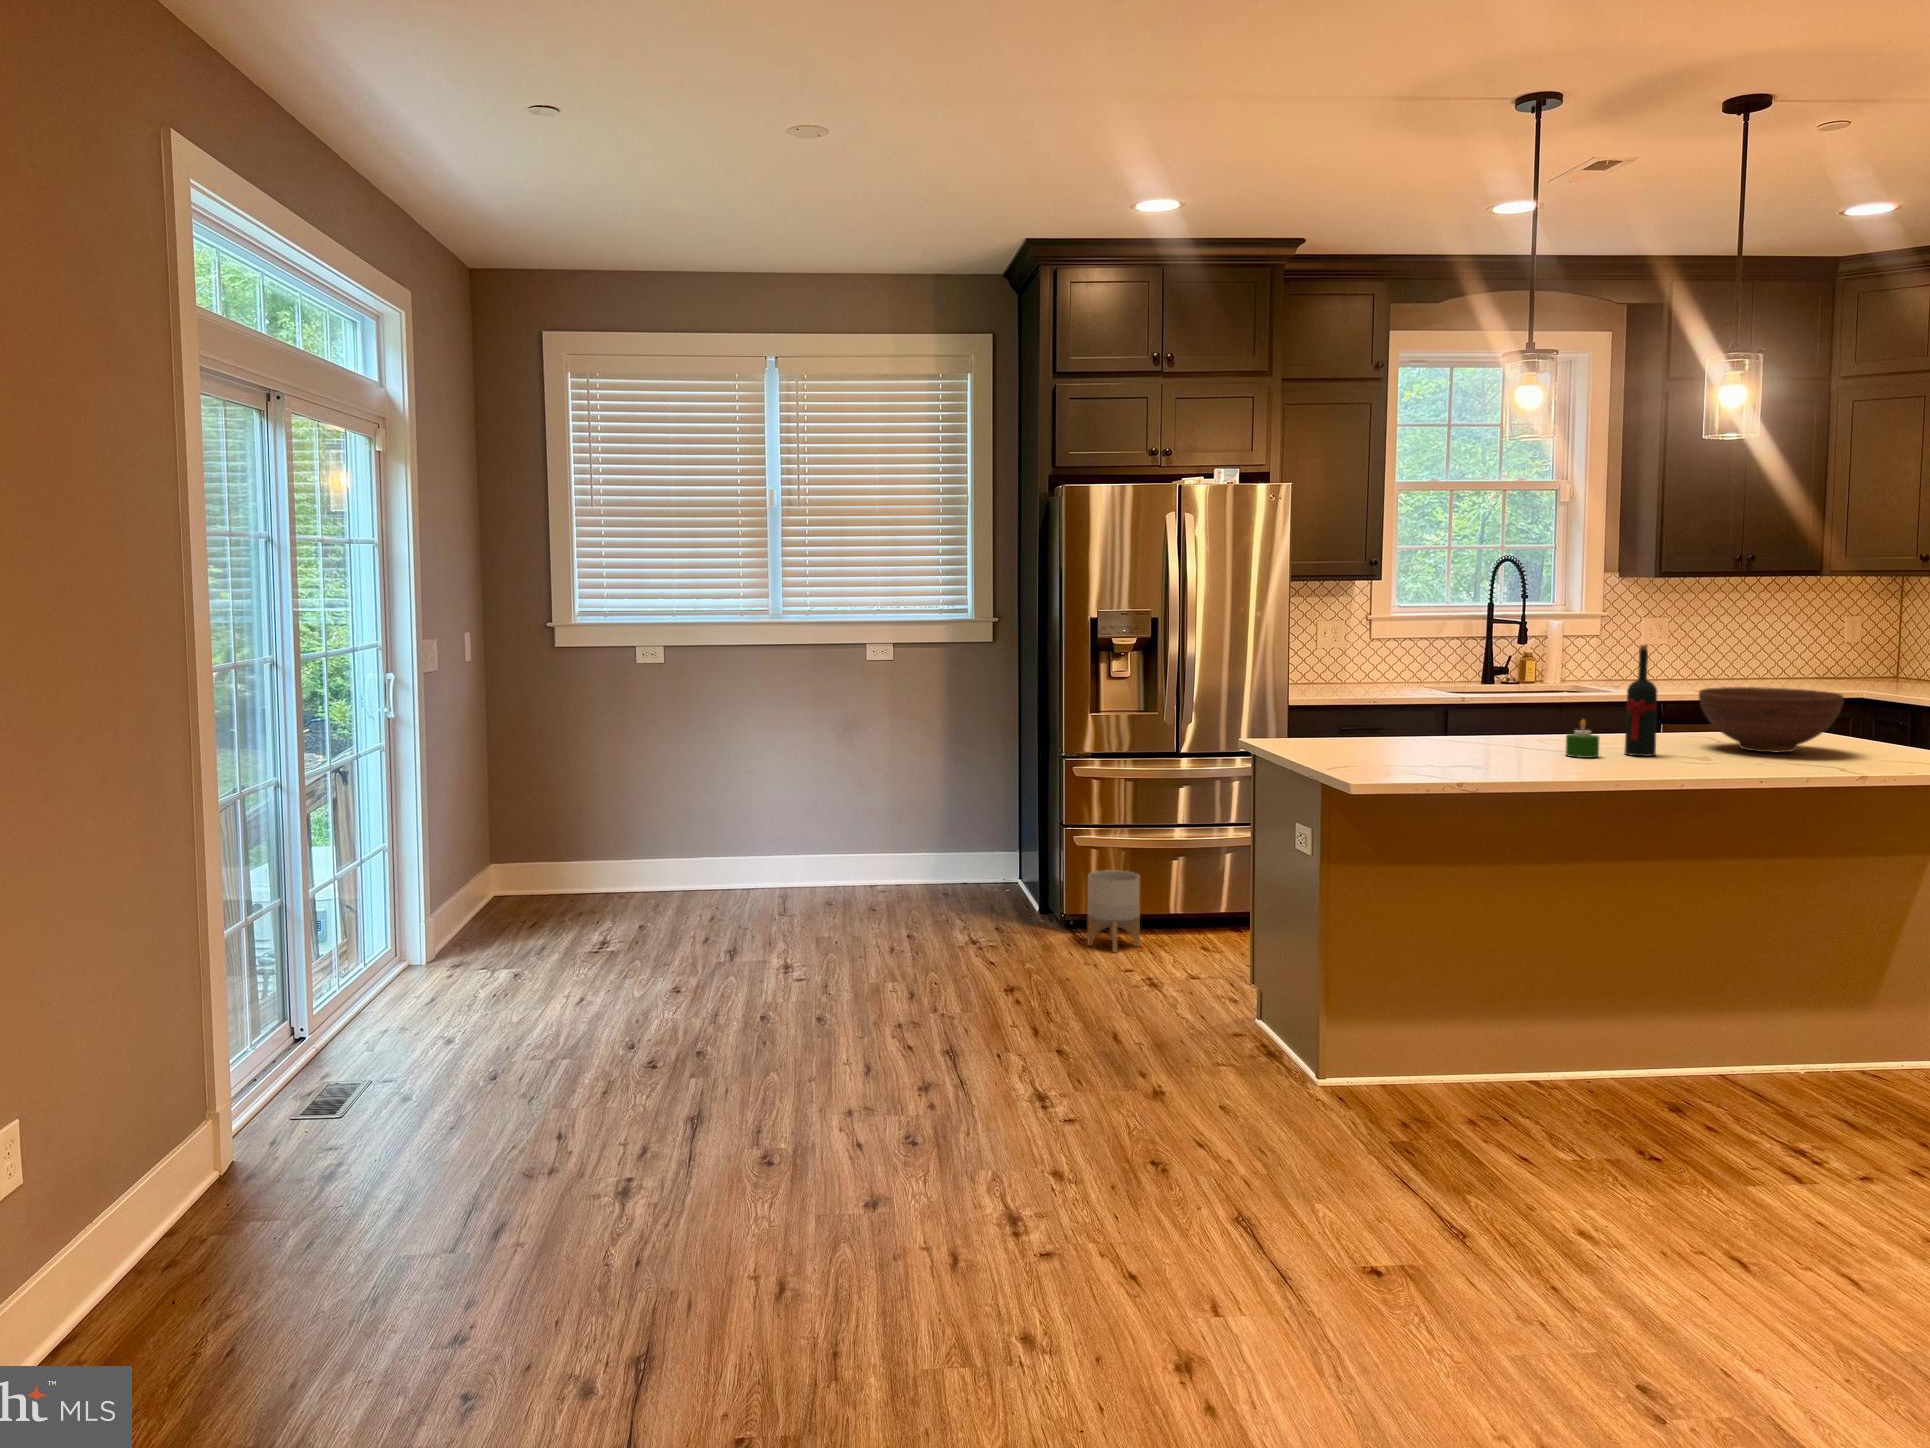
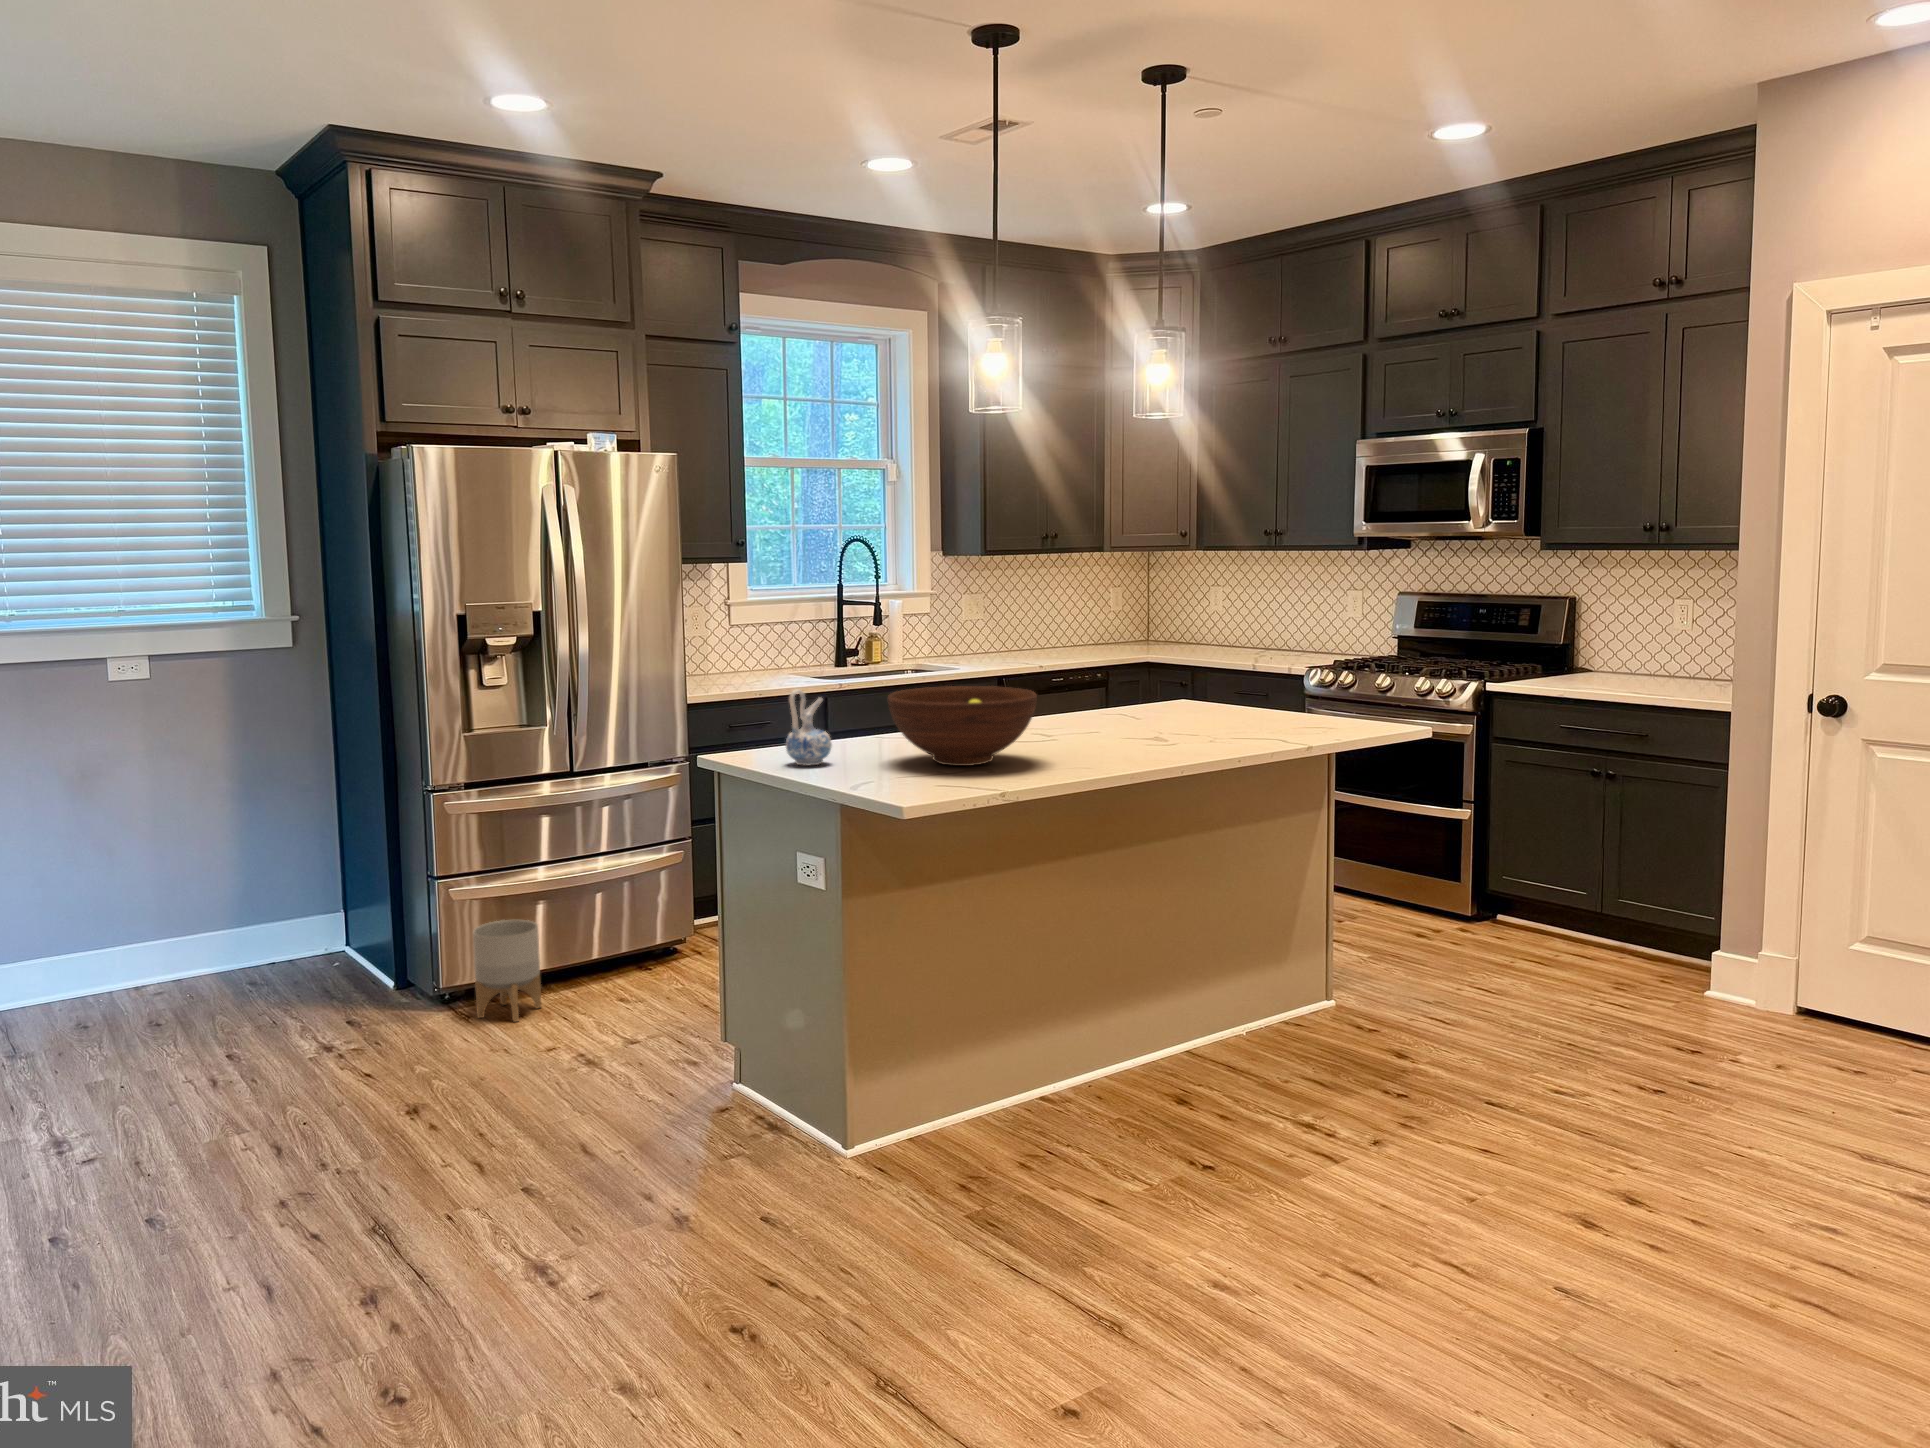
wine bottle: present [1625,645,1657,756] -> none [1094,623,1124,738]
ceramic pitcher: none [1296,687,1337,752] -> present [786,689,832,765]
fruit bowl: present [1699,687,1844,753] -> present [888,686,1037,766]
candle: present [1566,720,1599,758] -> none [1049,704,1081,745]

